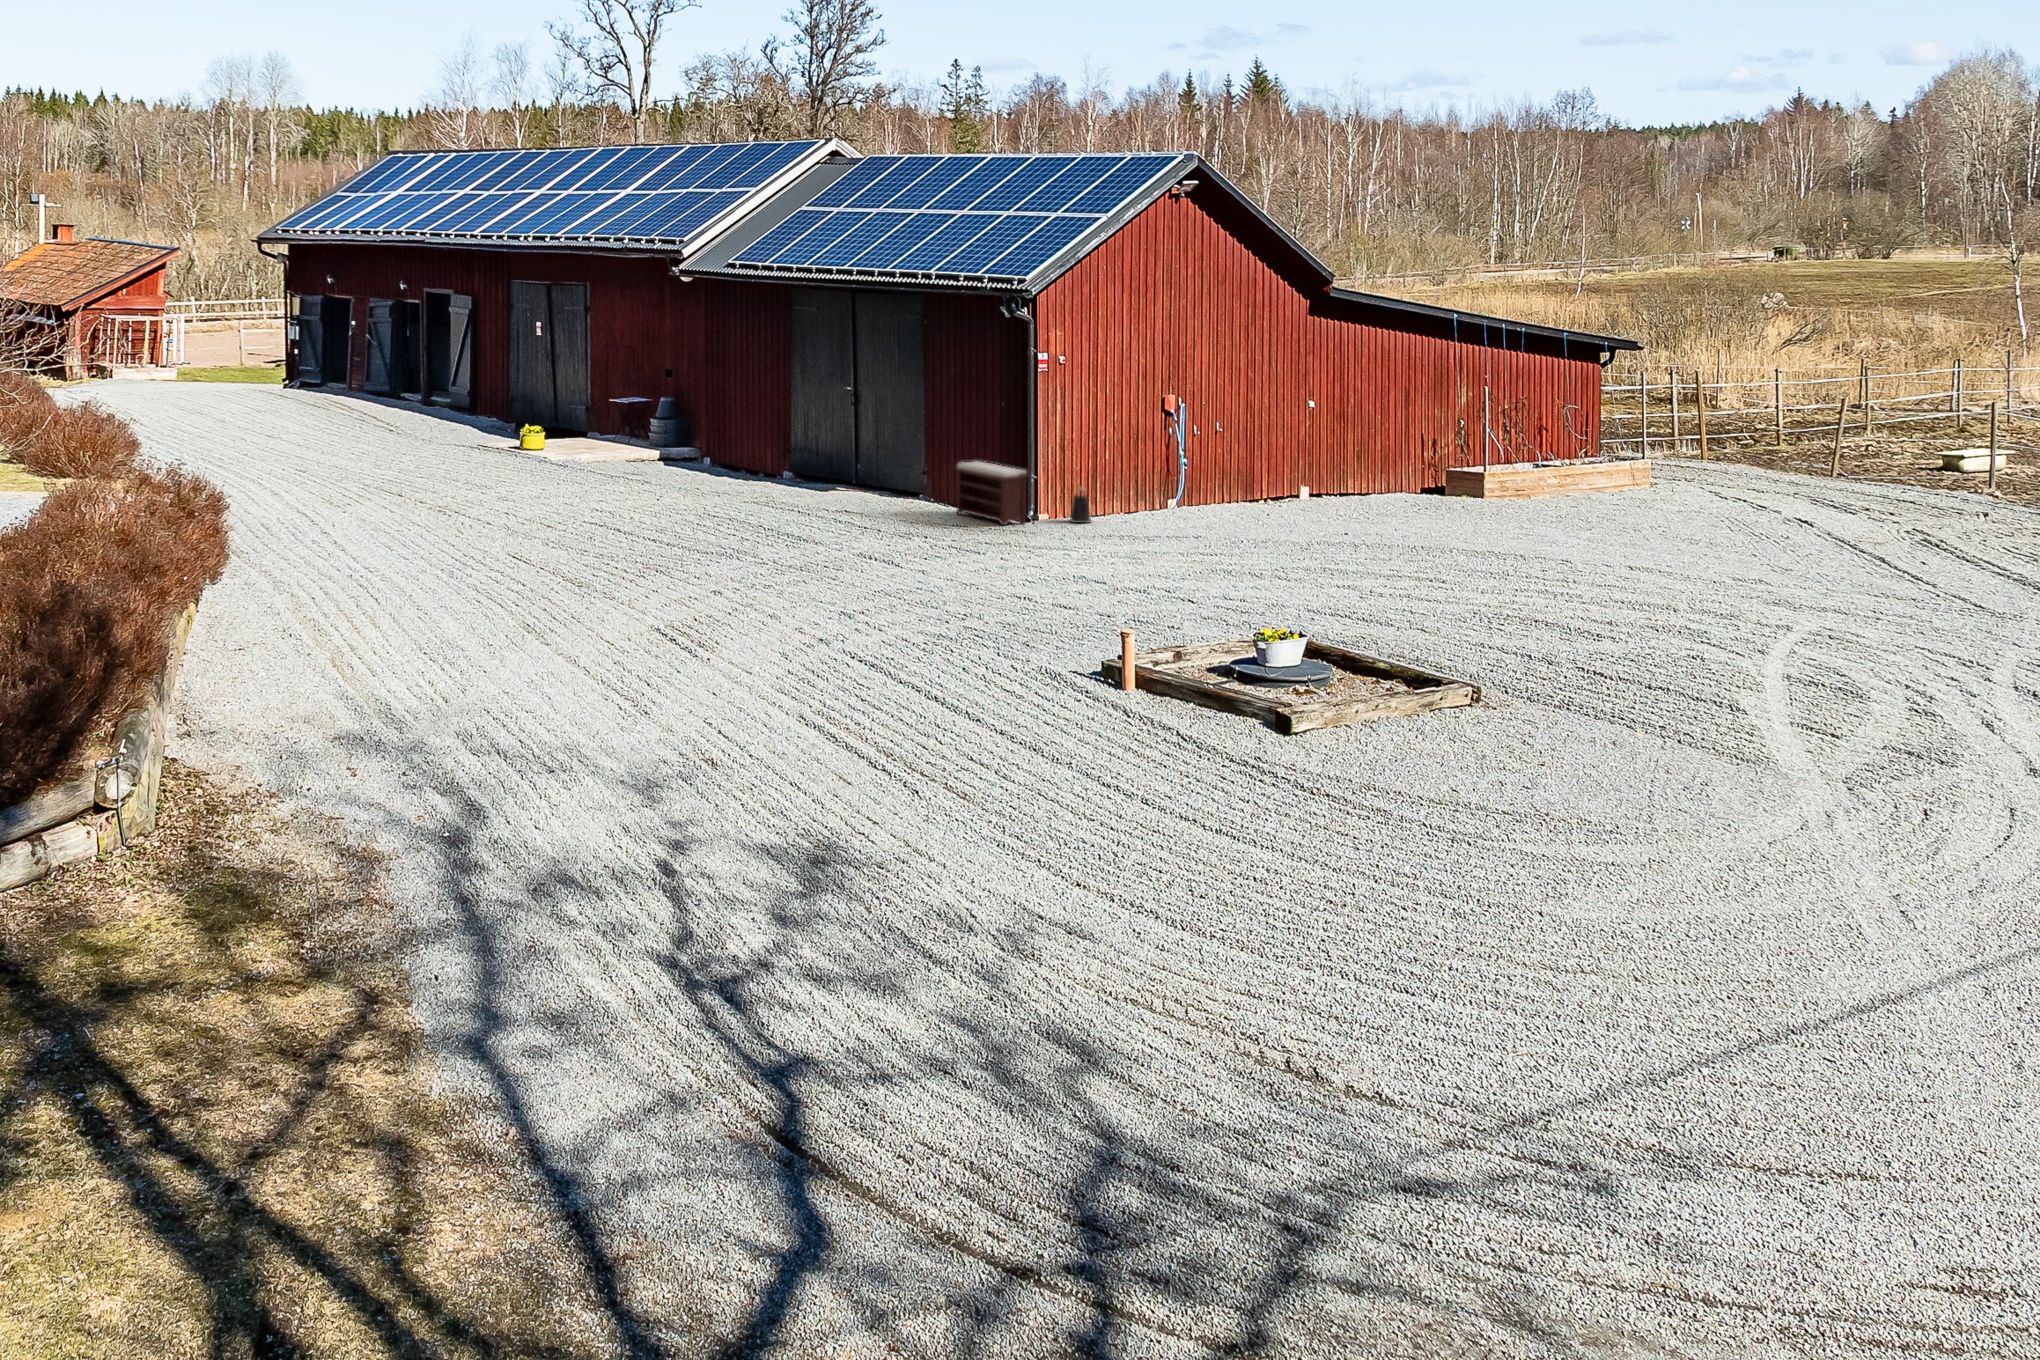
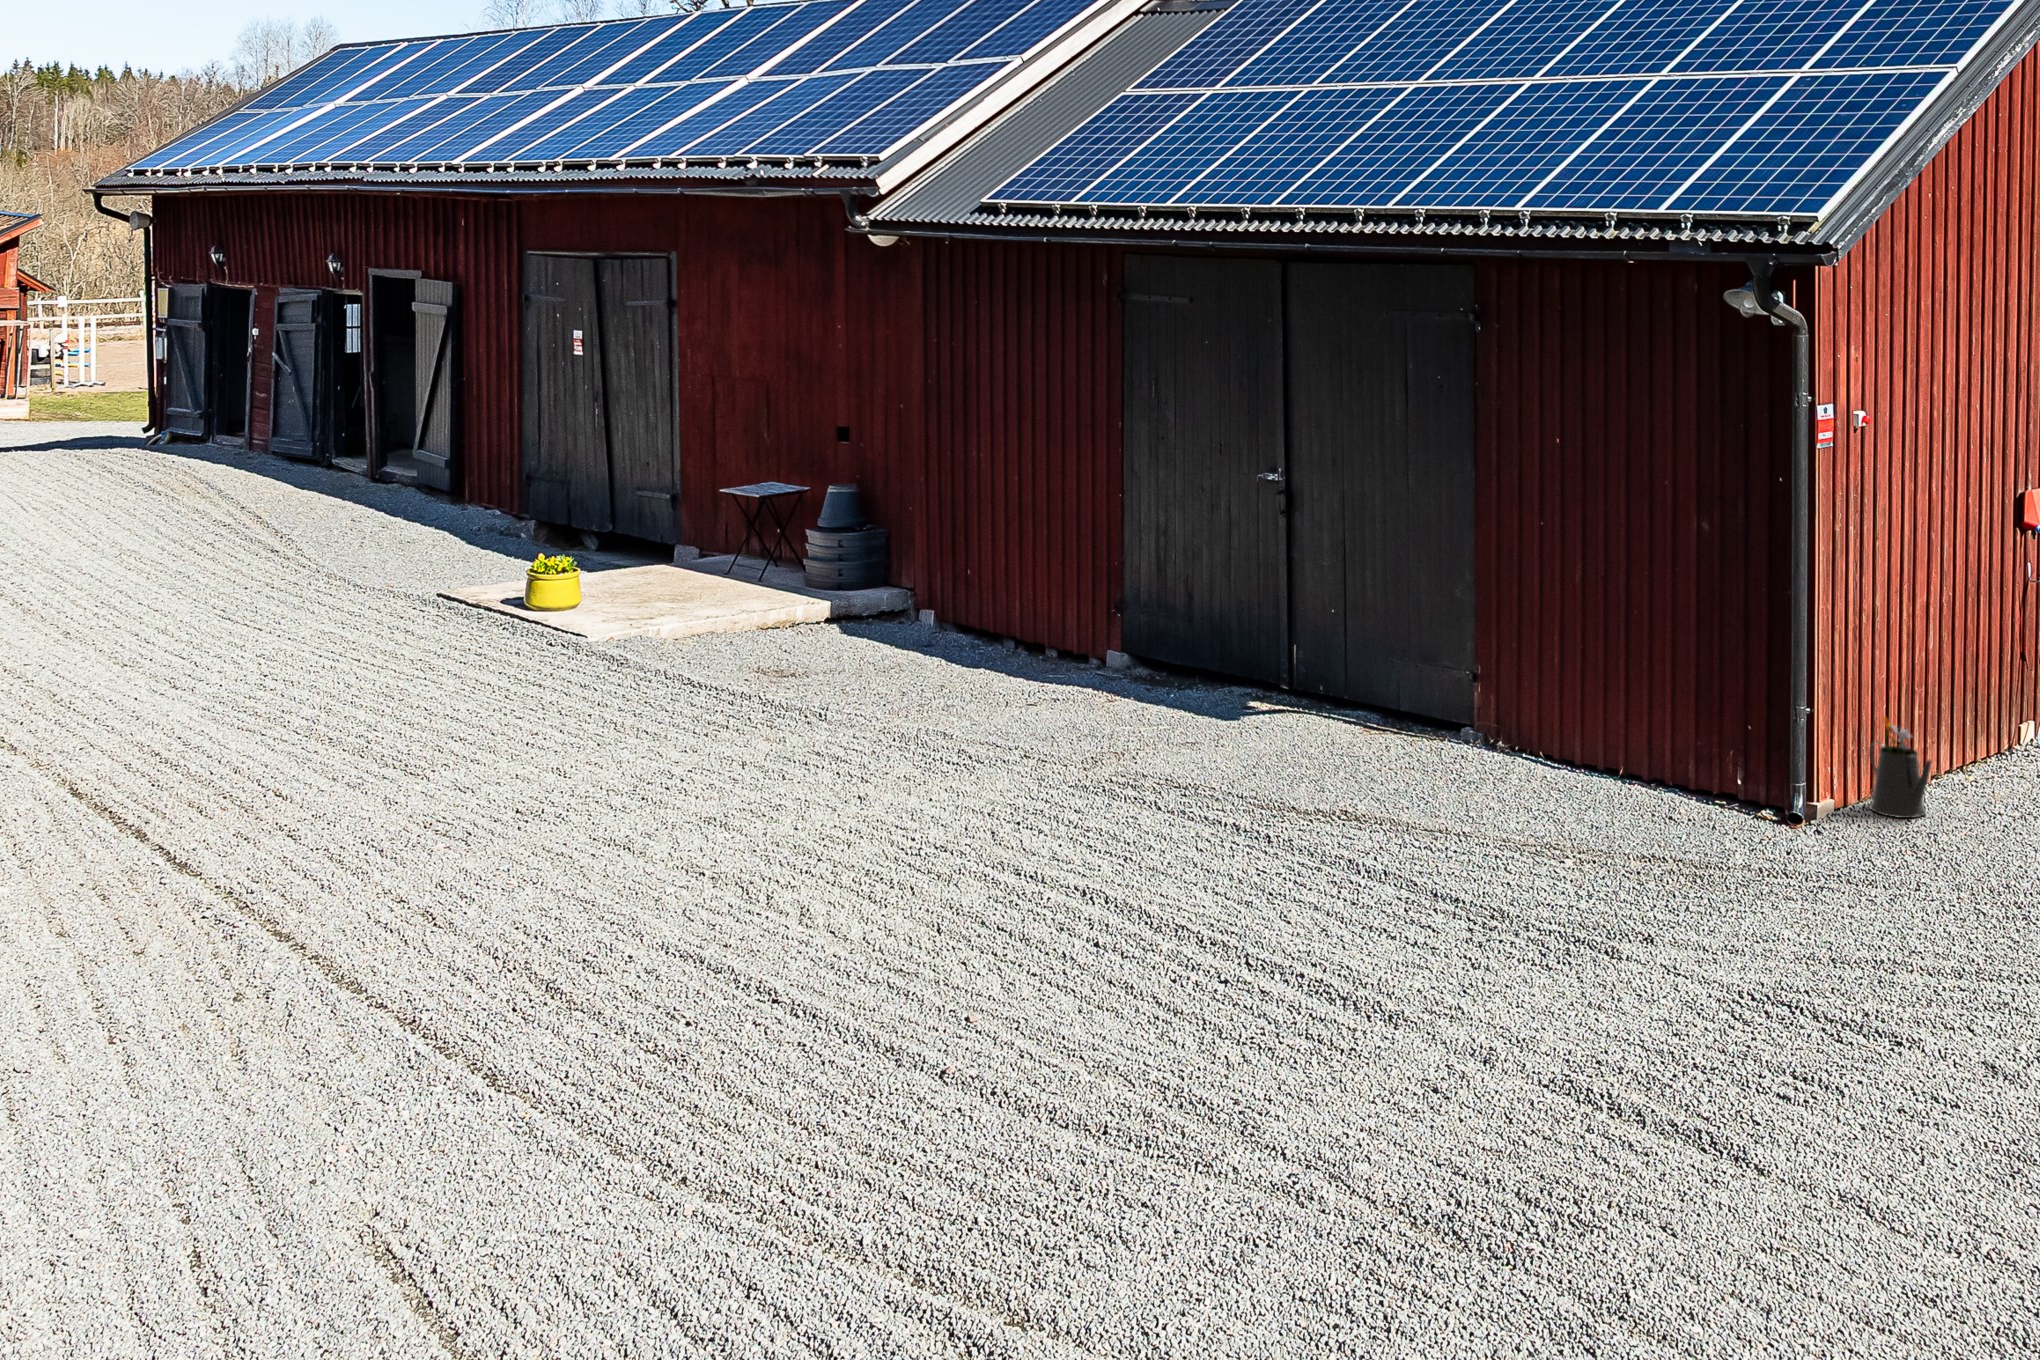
bench: present [956,461,1029,525] -> none [1583,661,1795,842]

